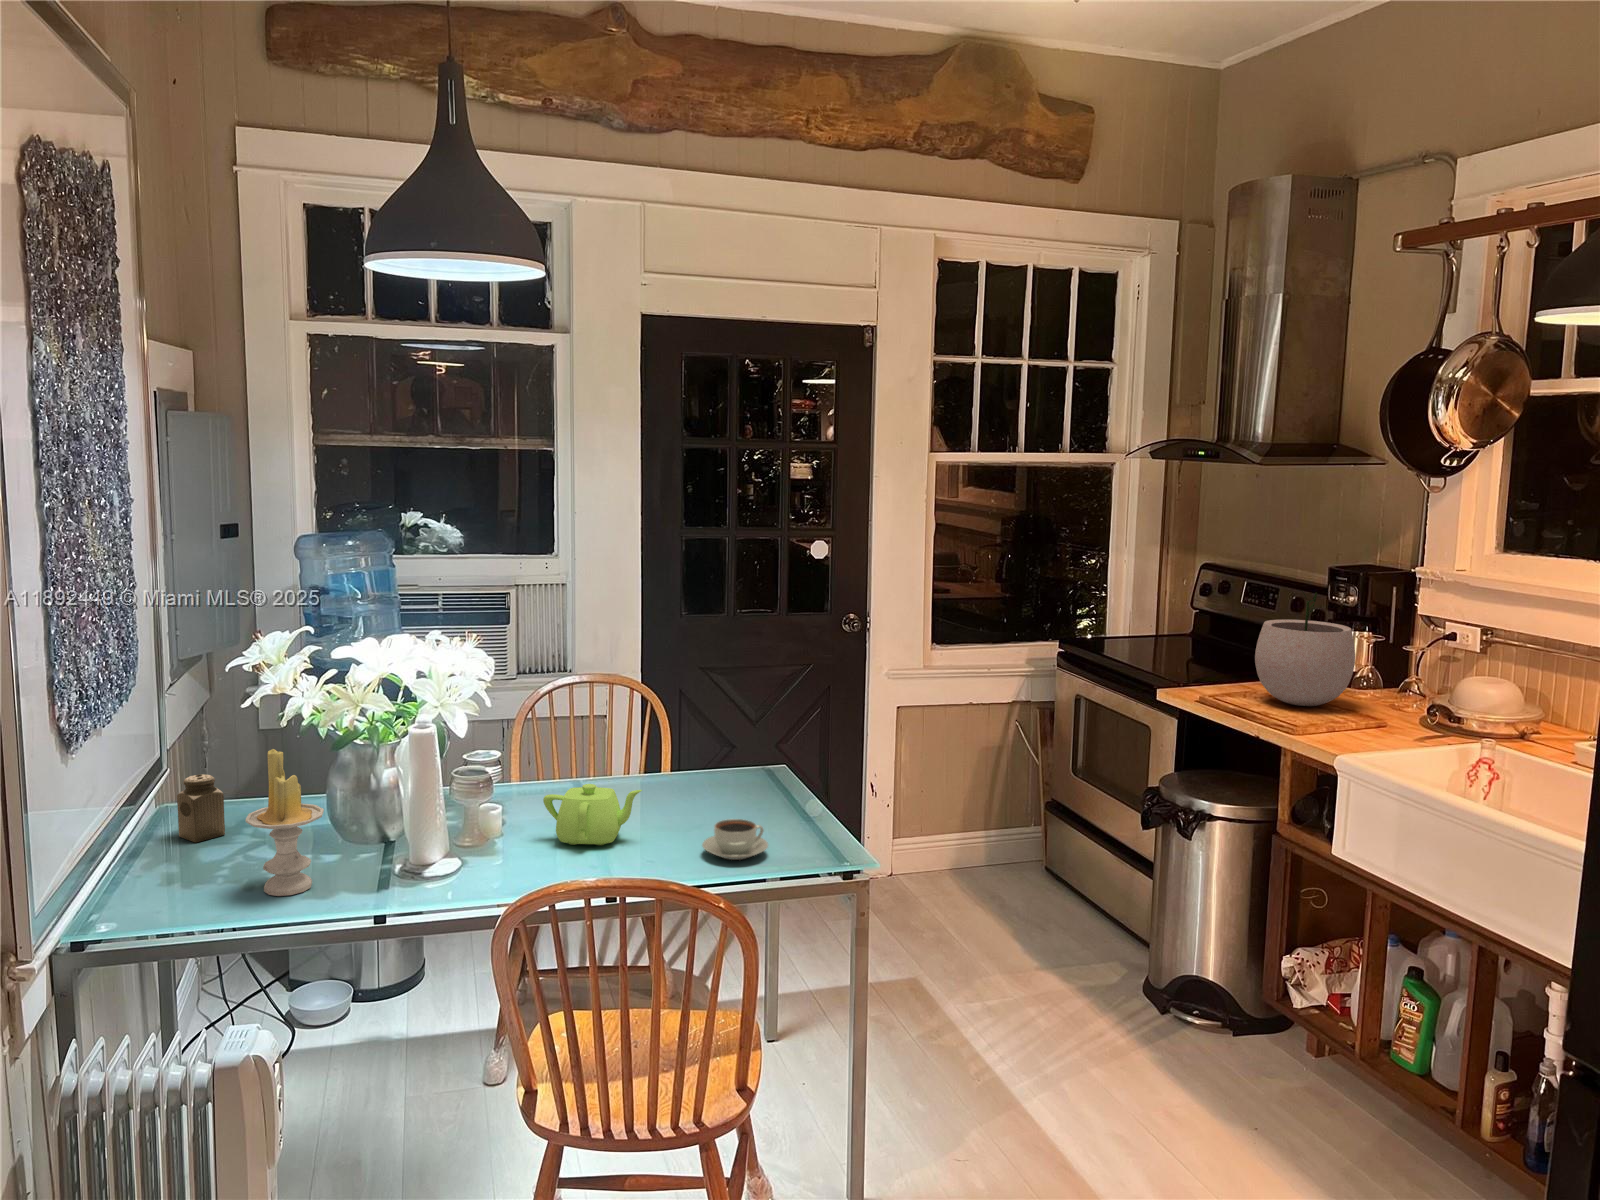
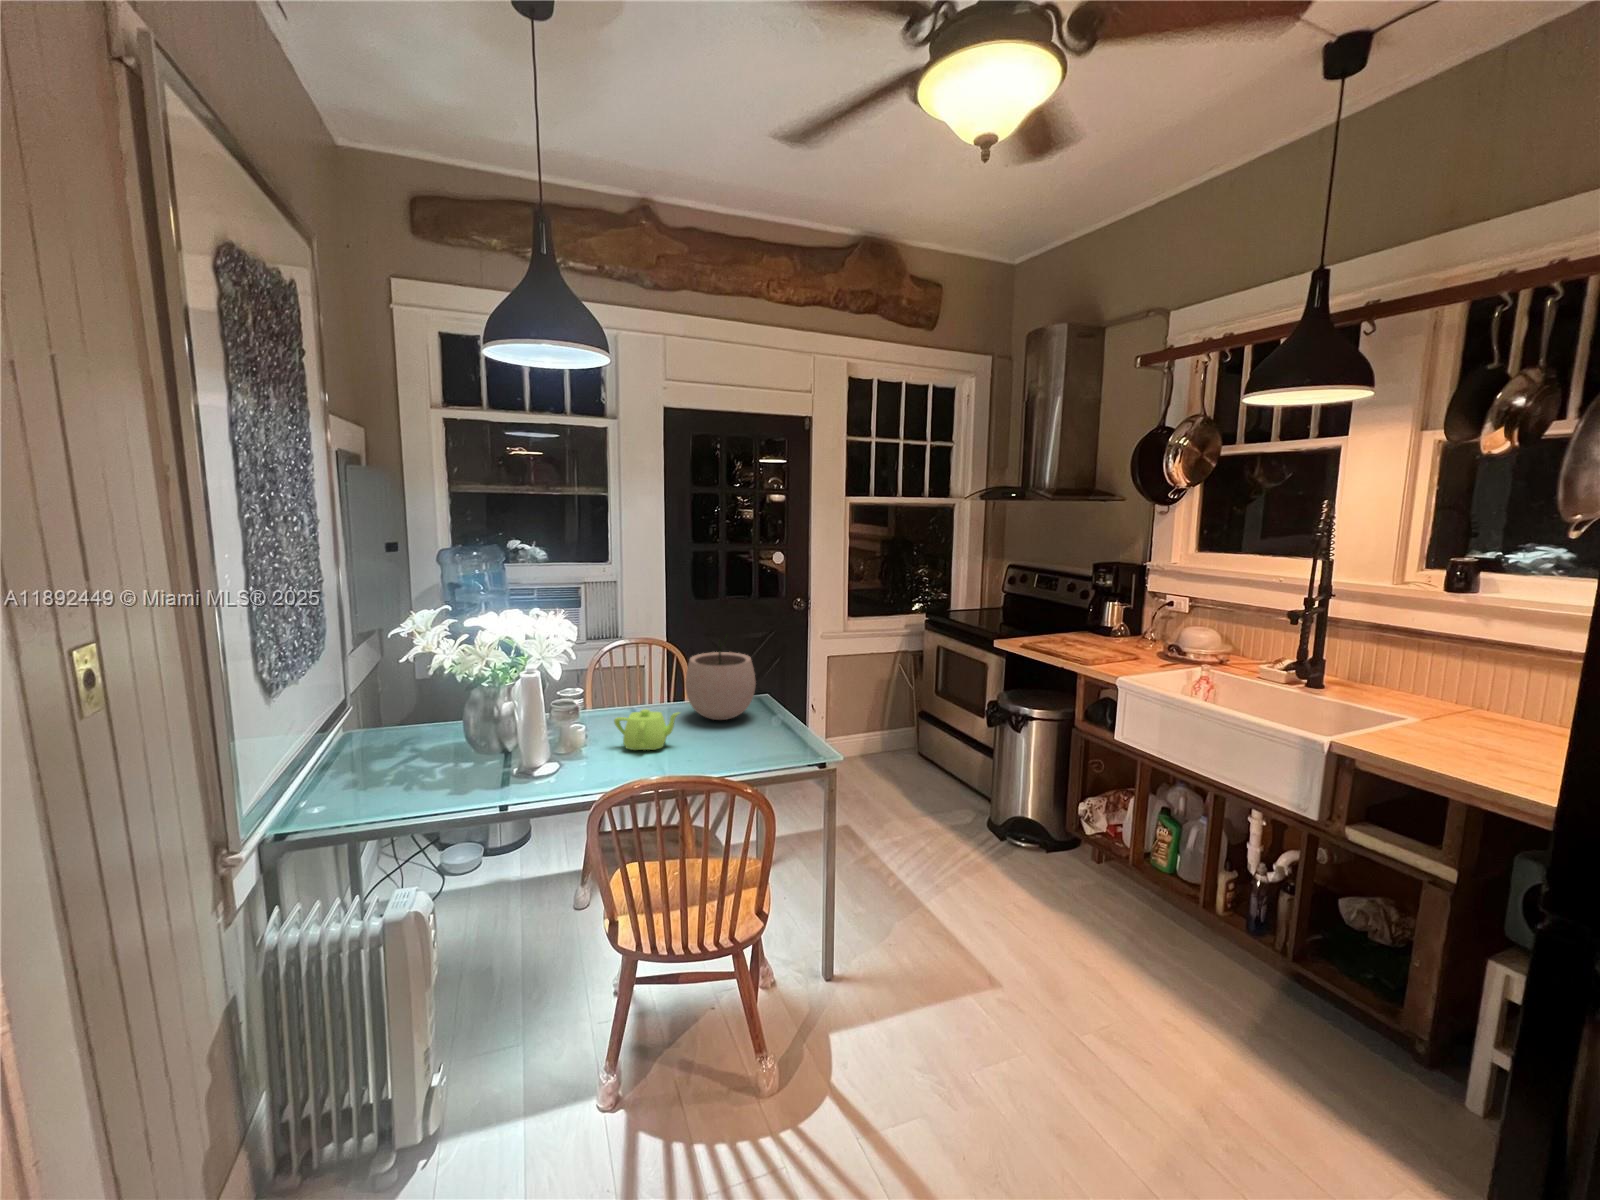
plant pot: present [1255,591,1355,706] -> present [685,635,756,720]
candle: present [245,749,324,896] -> none [405,691,462,794]
salt shaker: present [177,774,225,842] -> none [355,711,391,758]
coffee cup: present [702,819,768,860] -> none [723,730,767,757]

